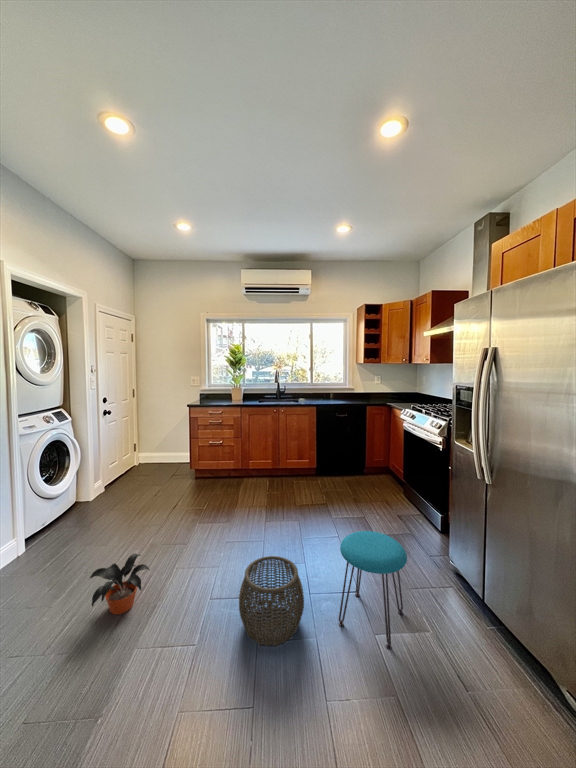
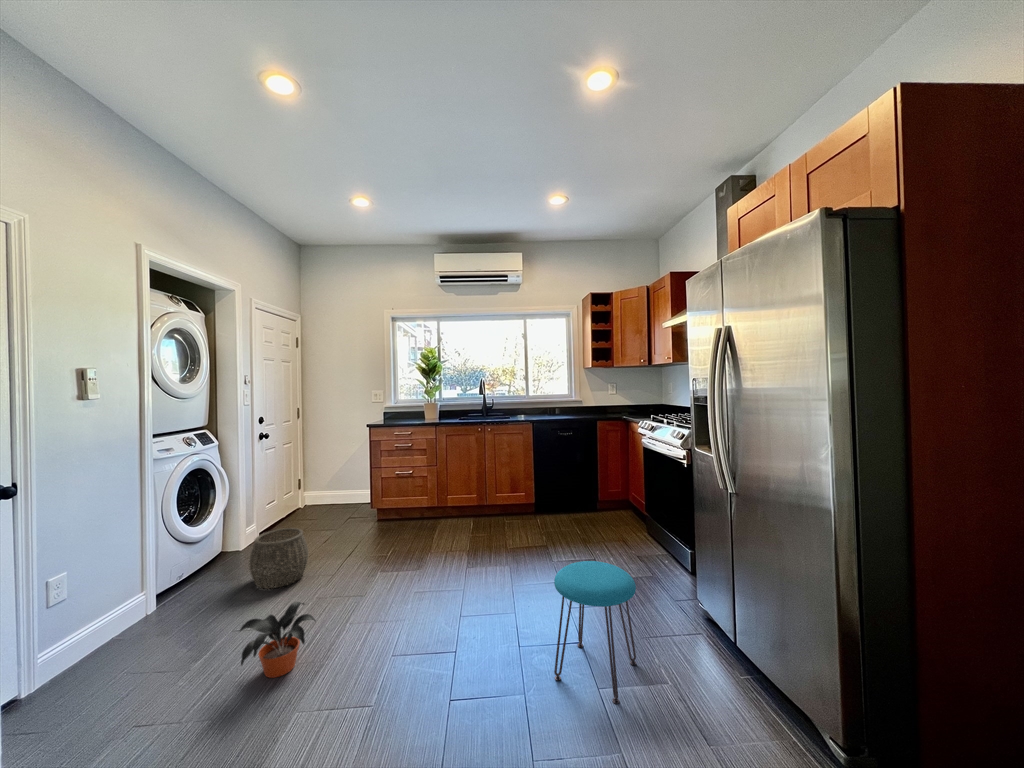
woven basket: present [239,556,304,646] -> present [249,528,309,589]

